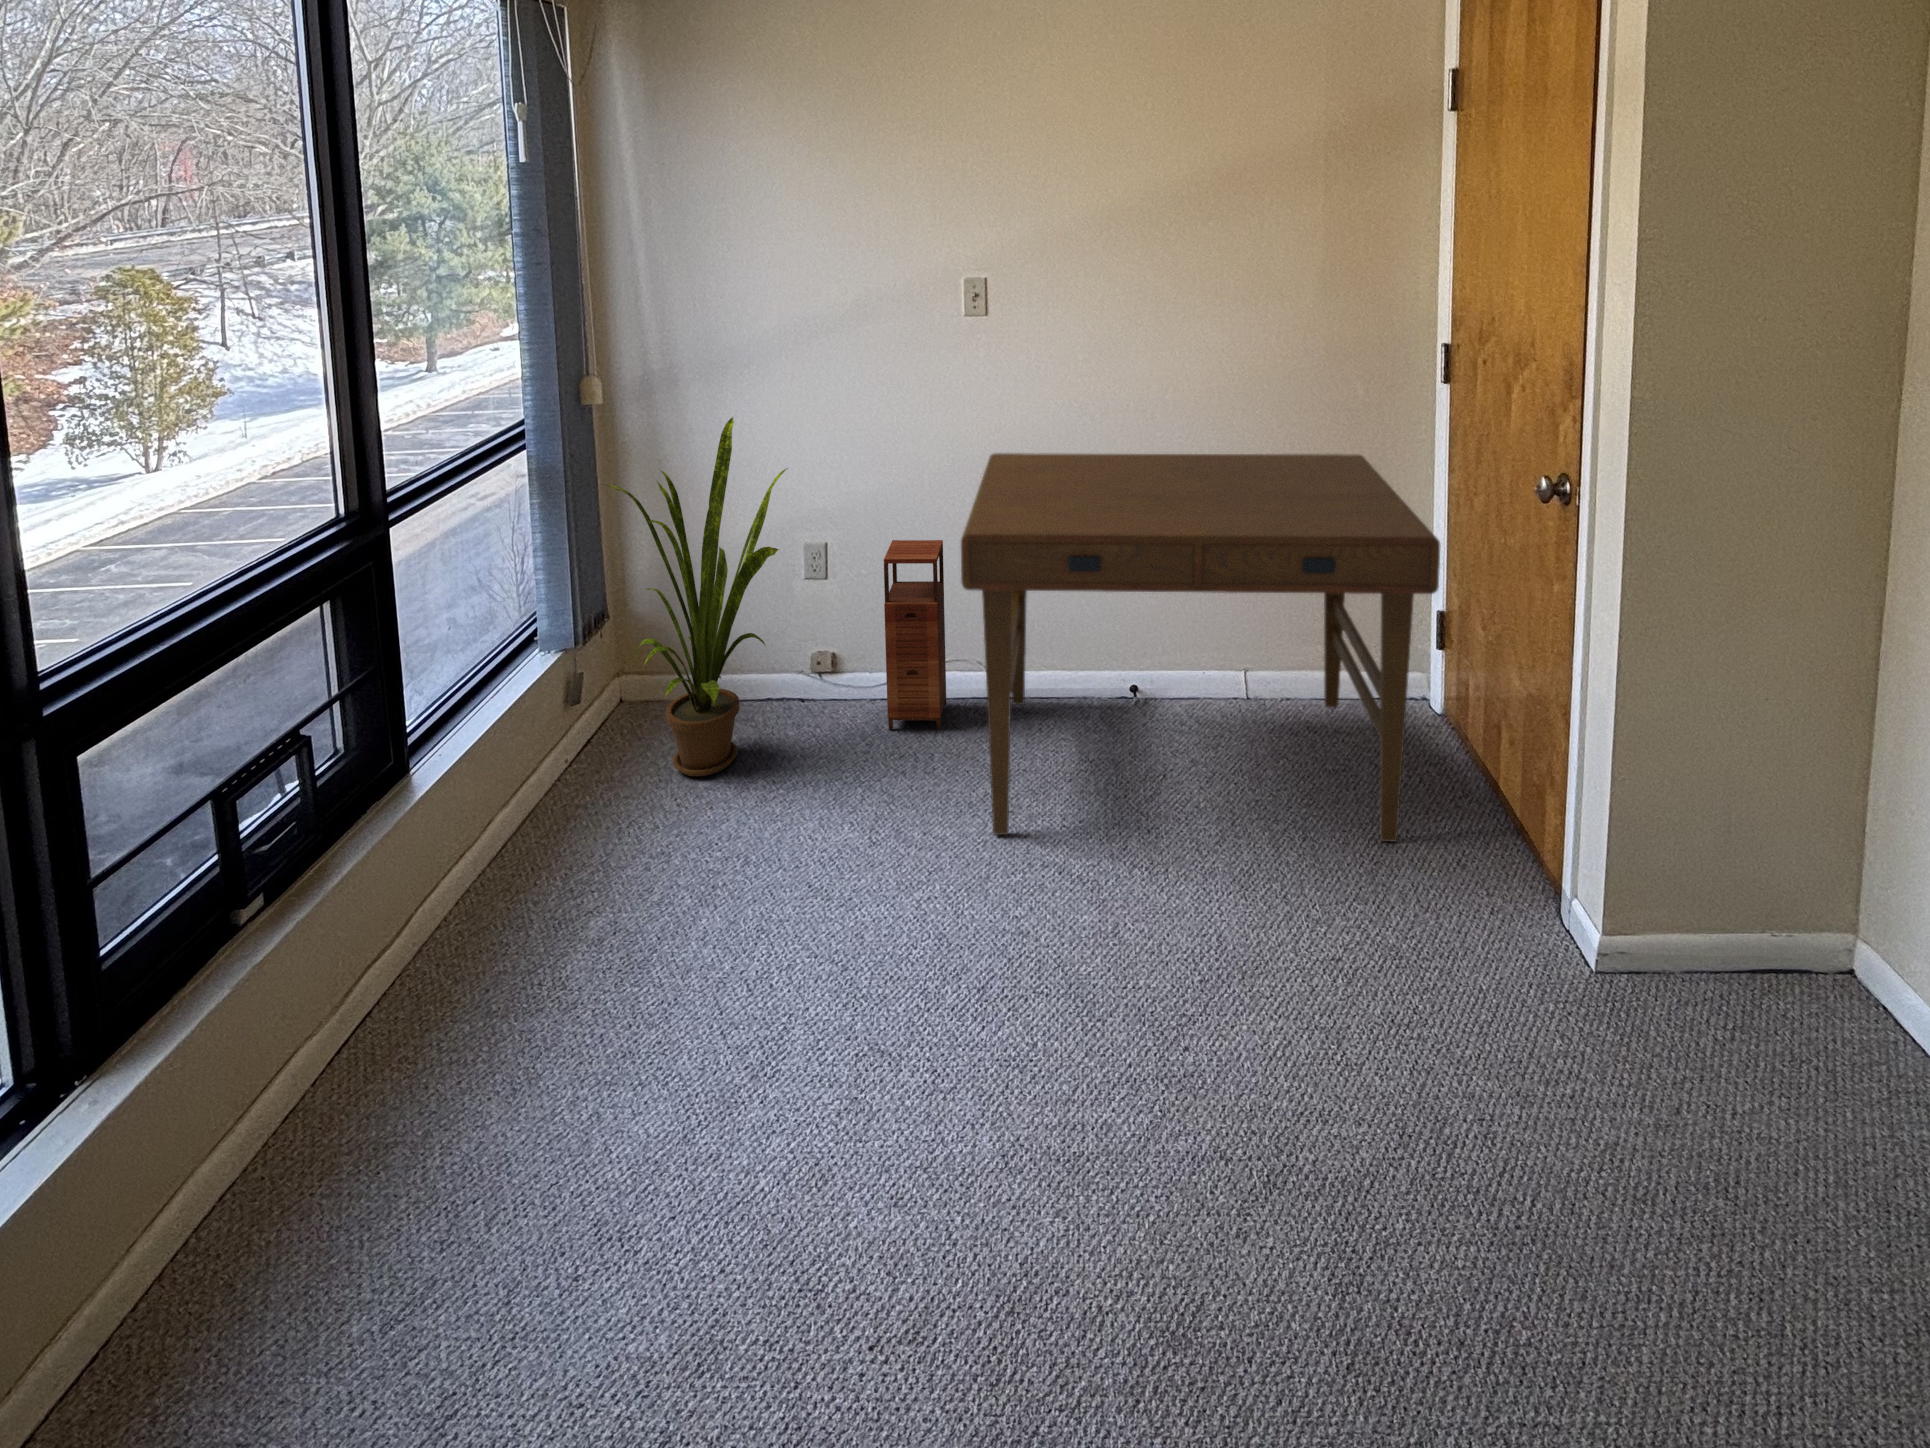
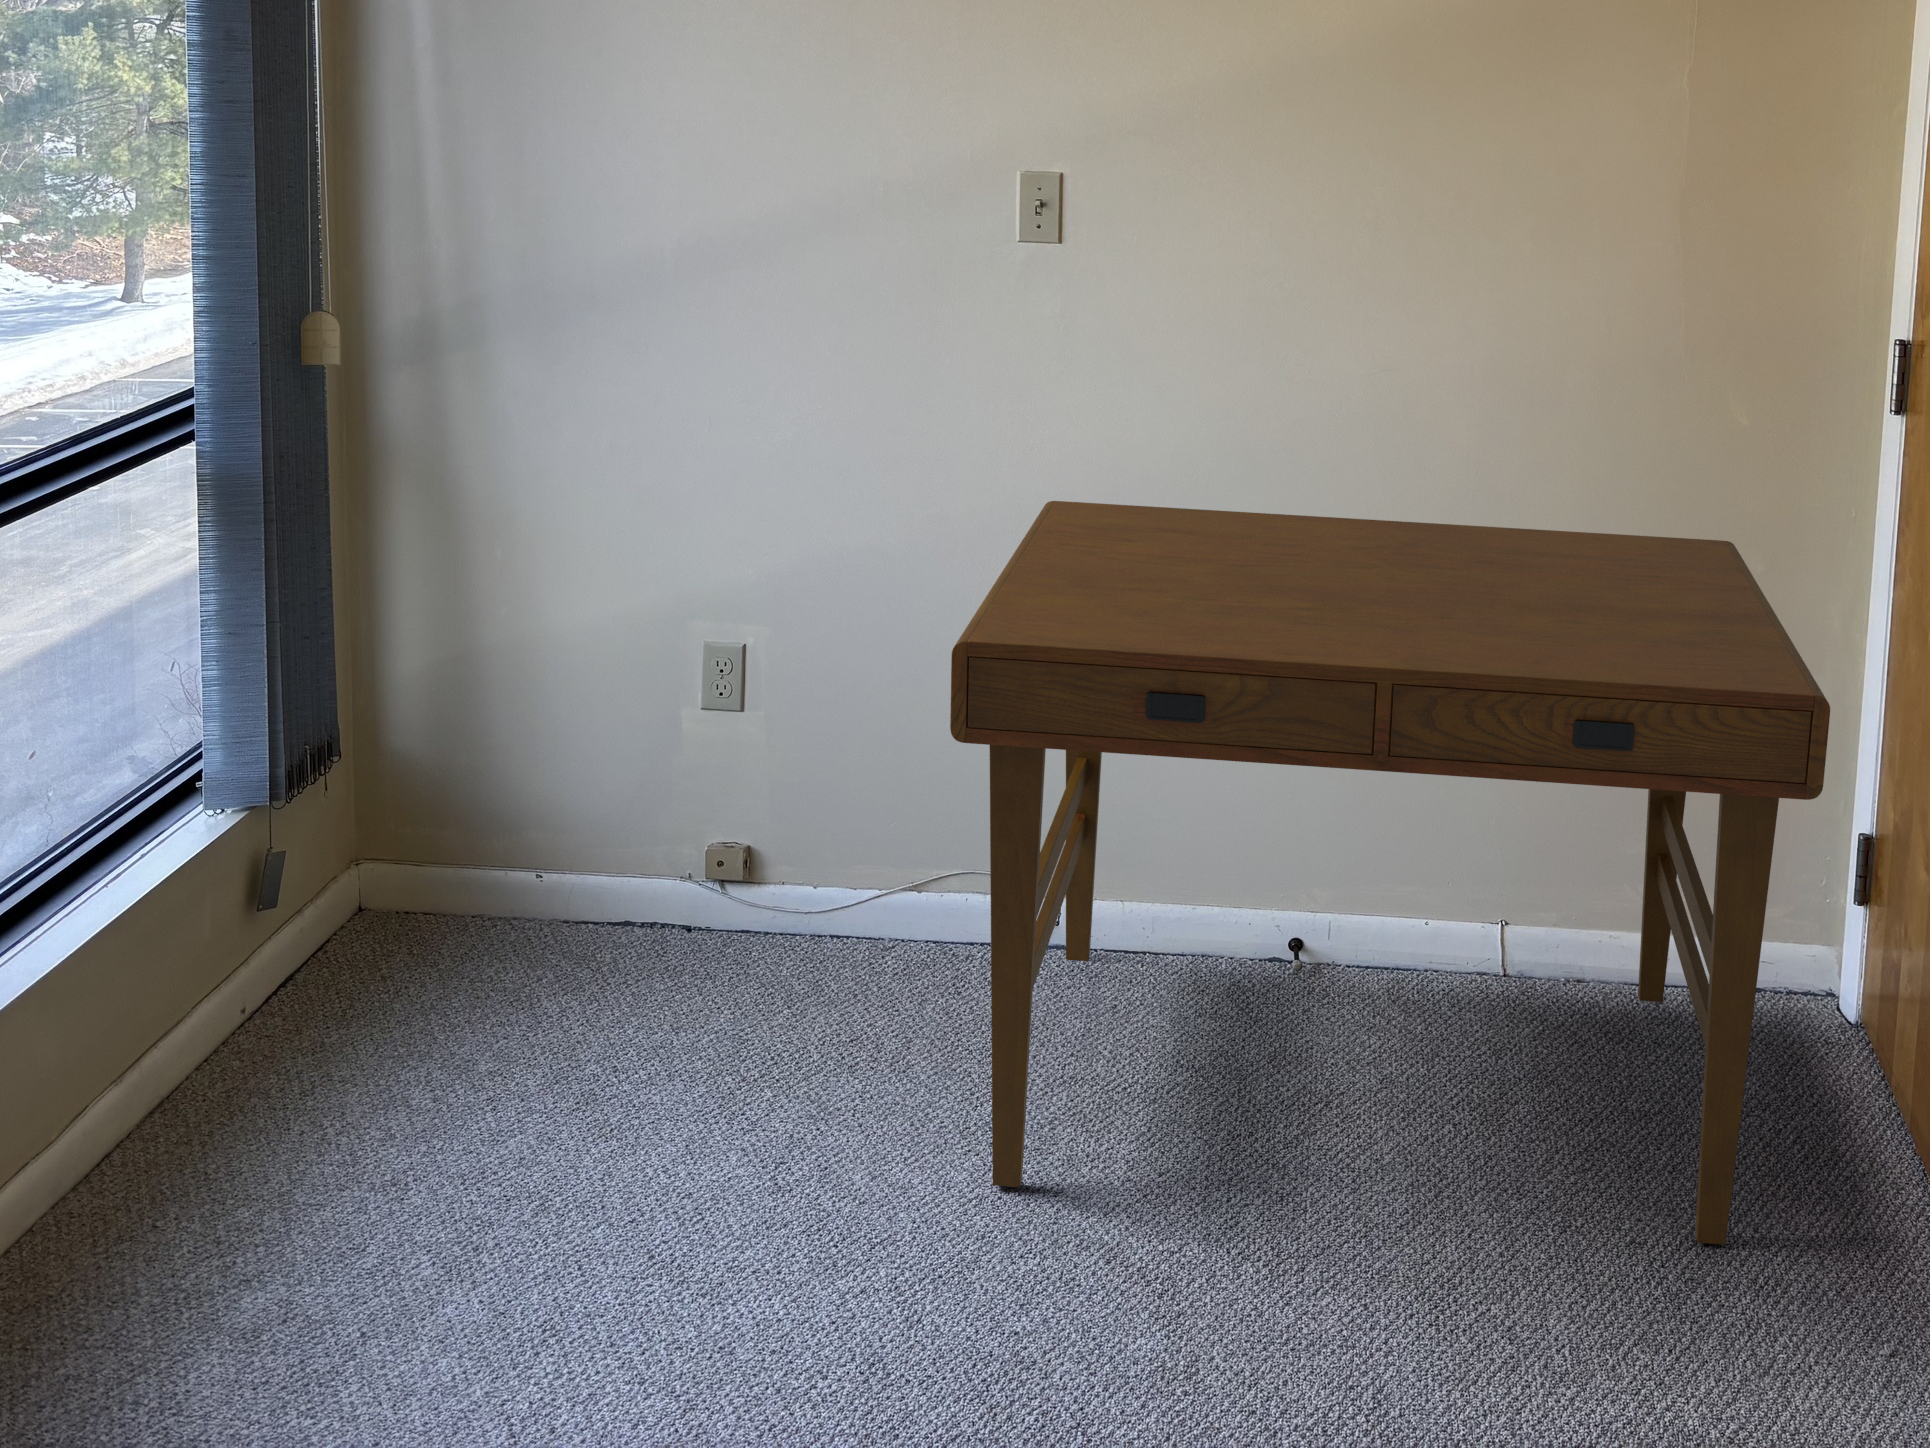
house plant: present [603,417,787,776] -> none [322,406,673,1050]
storage cabinet: present [884,540,946,730] -> none [833,649,952,996]

